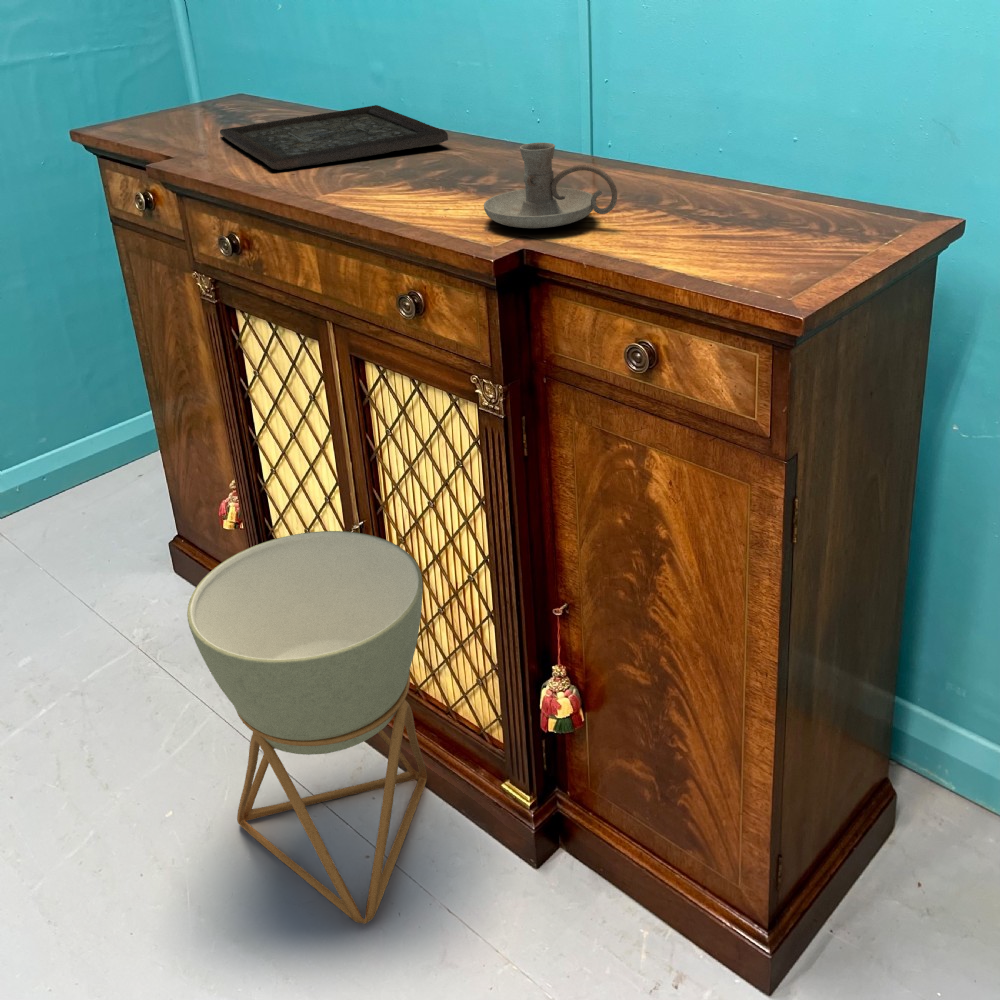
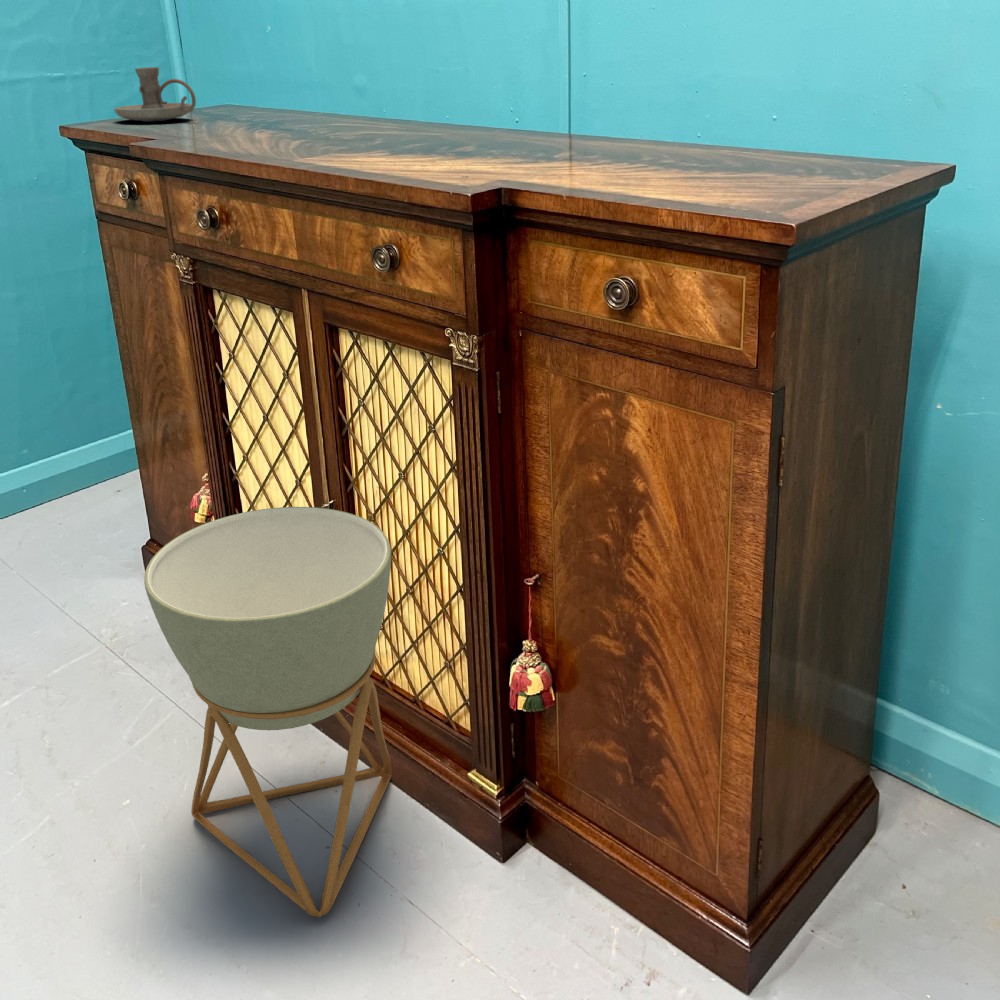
tray: present [220,105,448,170] -> none [205,107,430,143]
candle holder: present [484,143,617,228] -> present [114,67,196,122]

